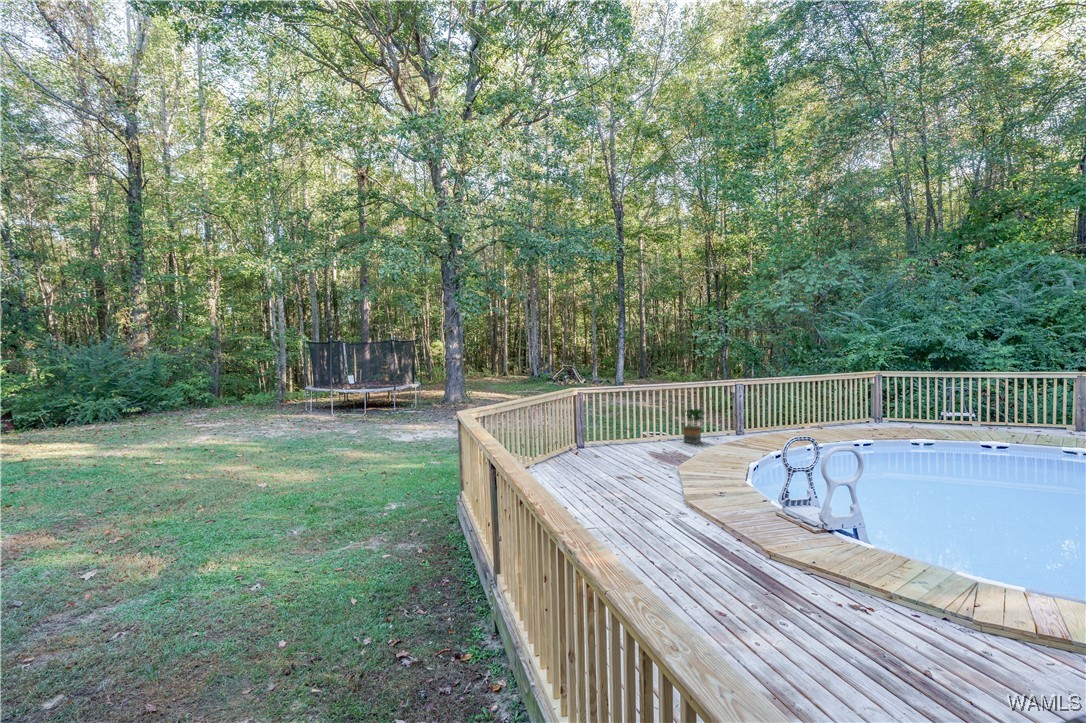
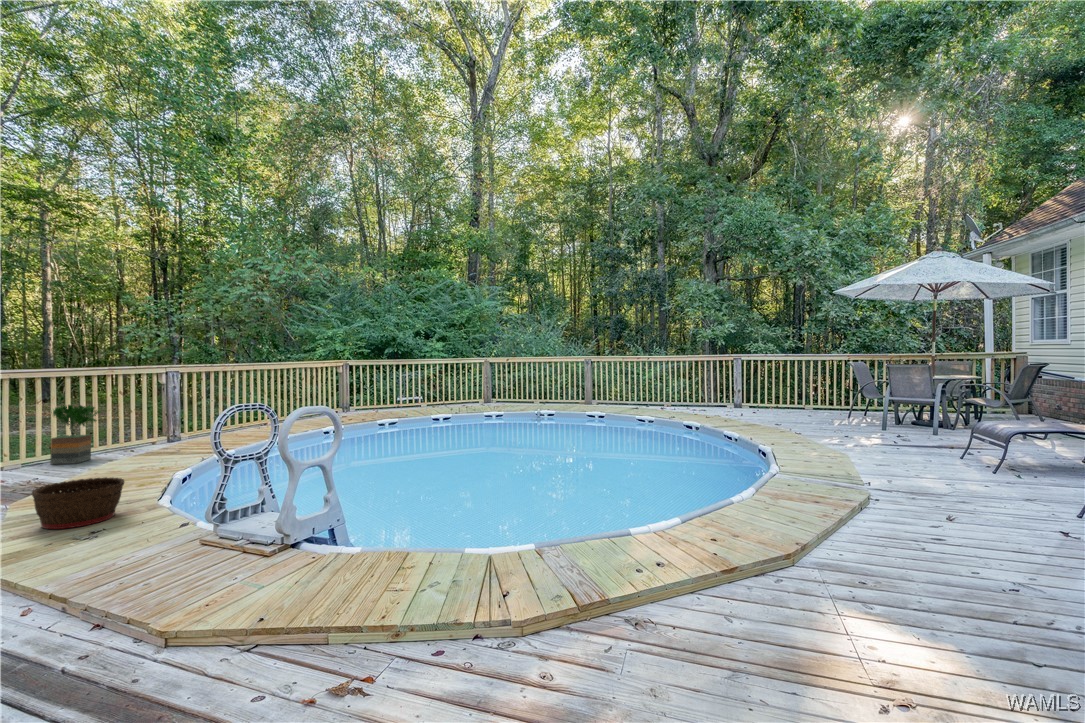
basket: none [696,461,733,487] -> present [32,477,124,529]

